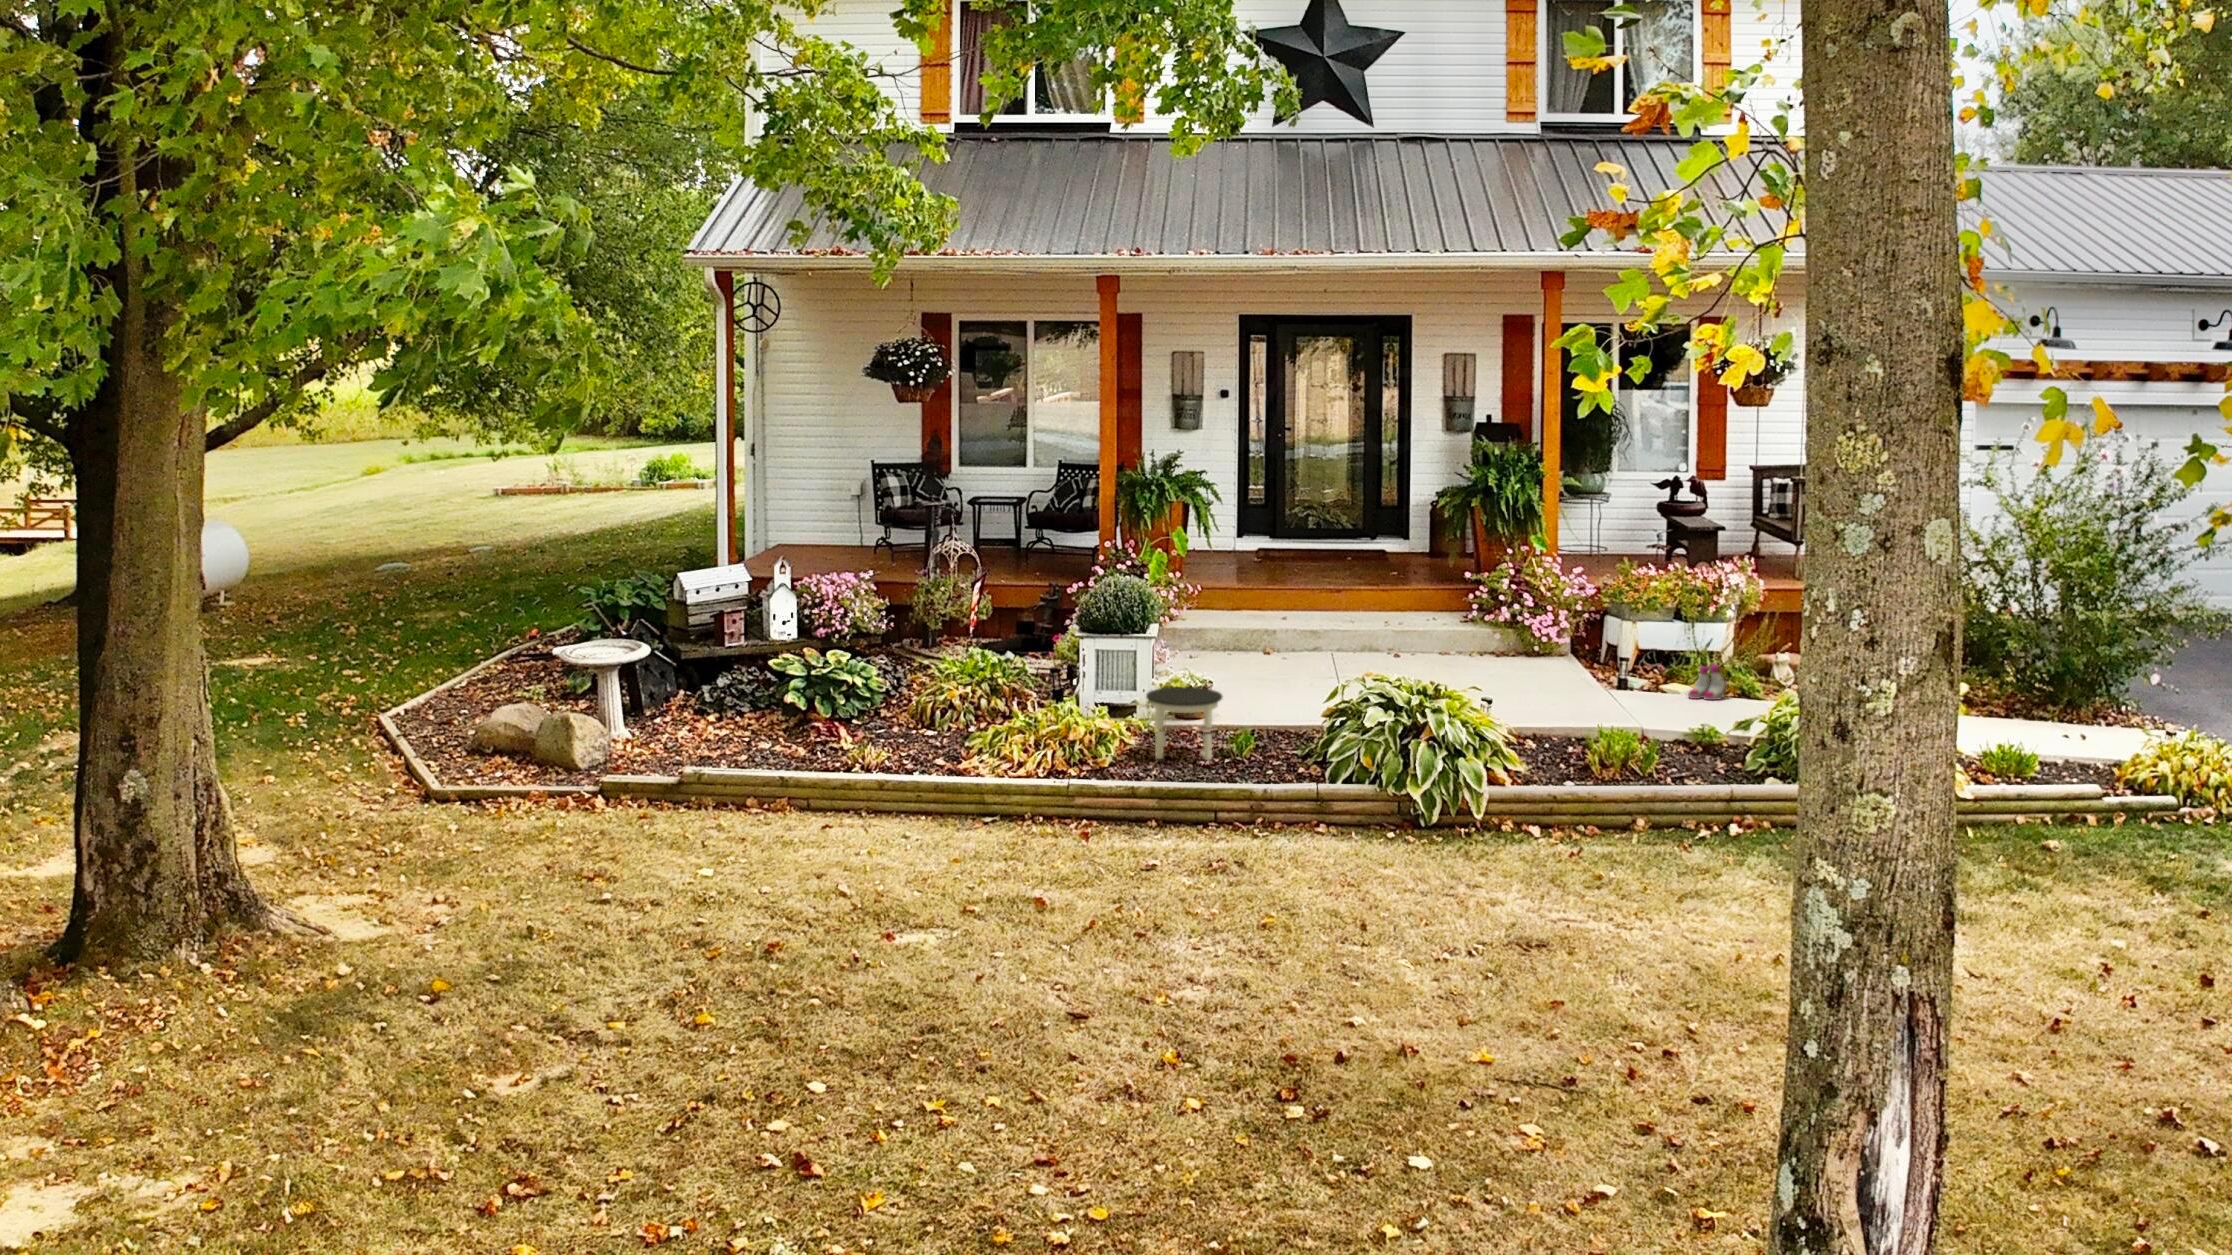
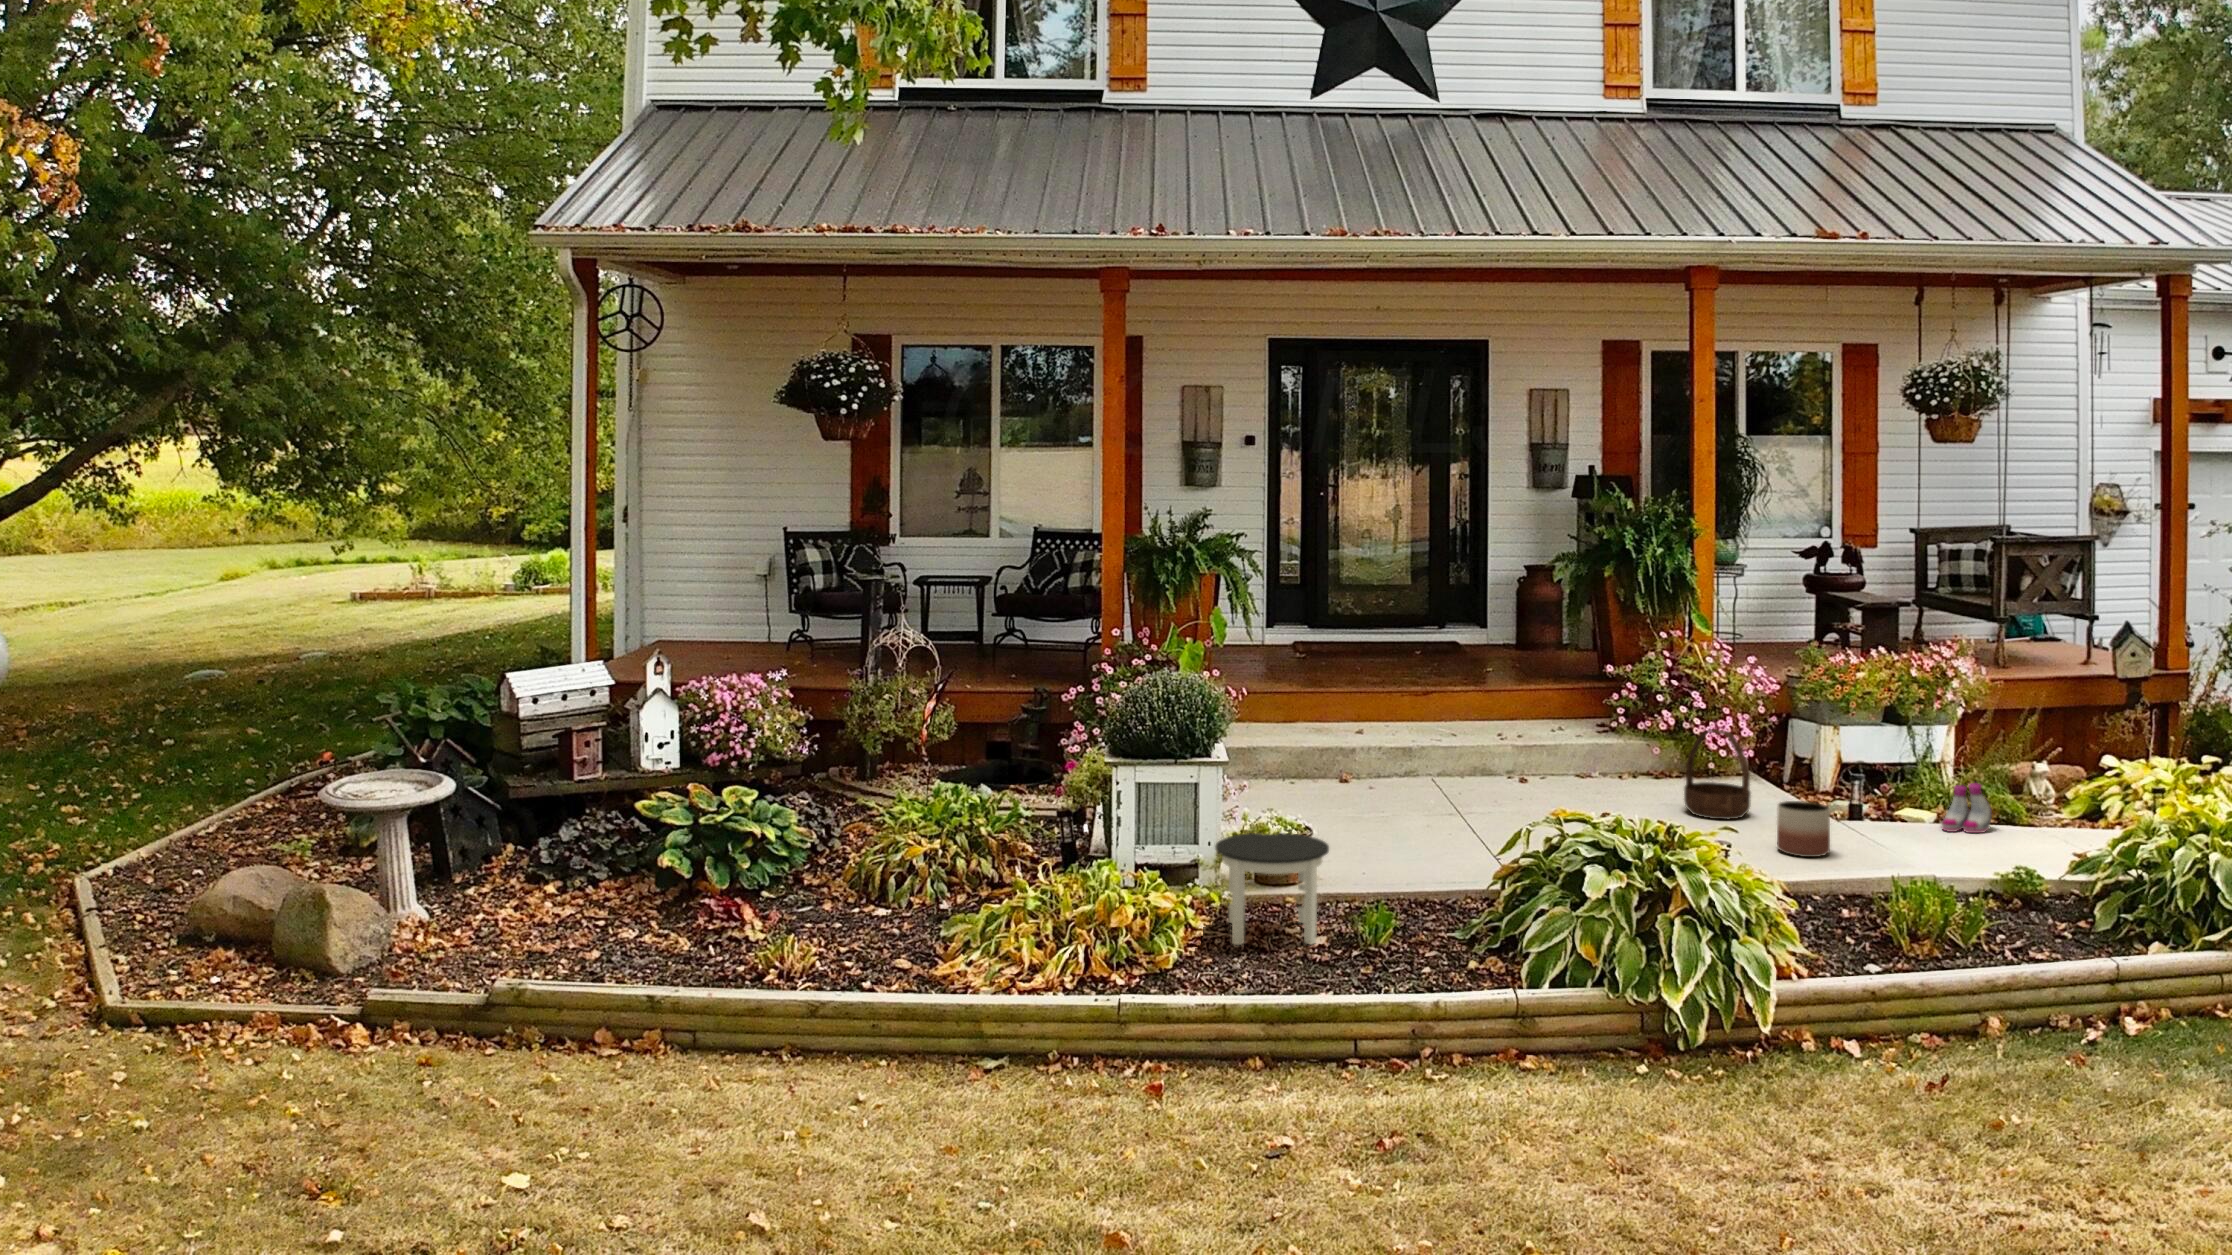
basket: none [1504,623,1552,687] -> present [1684,729,1751,819]
planter: none [1553,674,1591,713] -> present [1777,801,1830,857]

